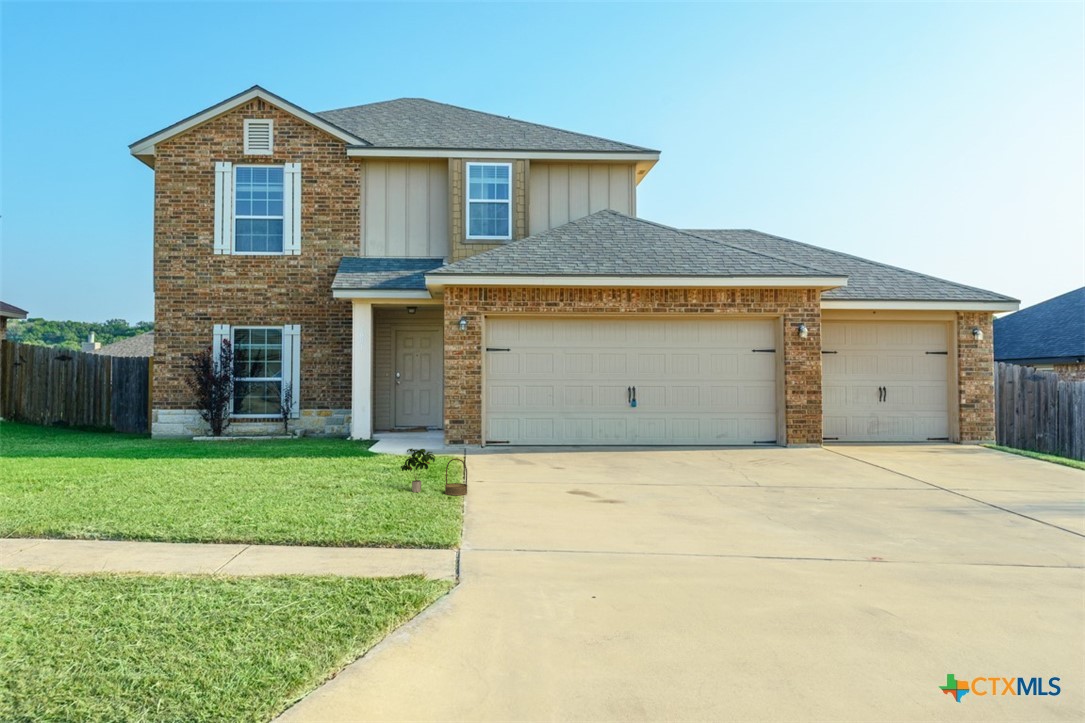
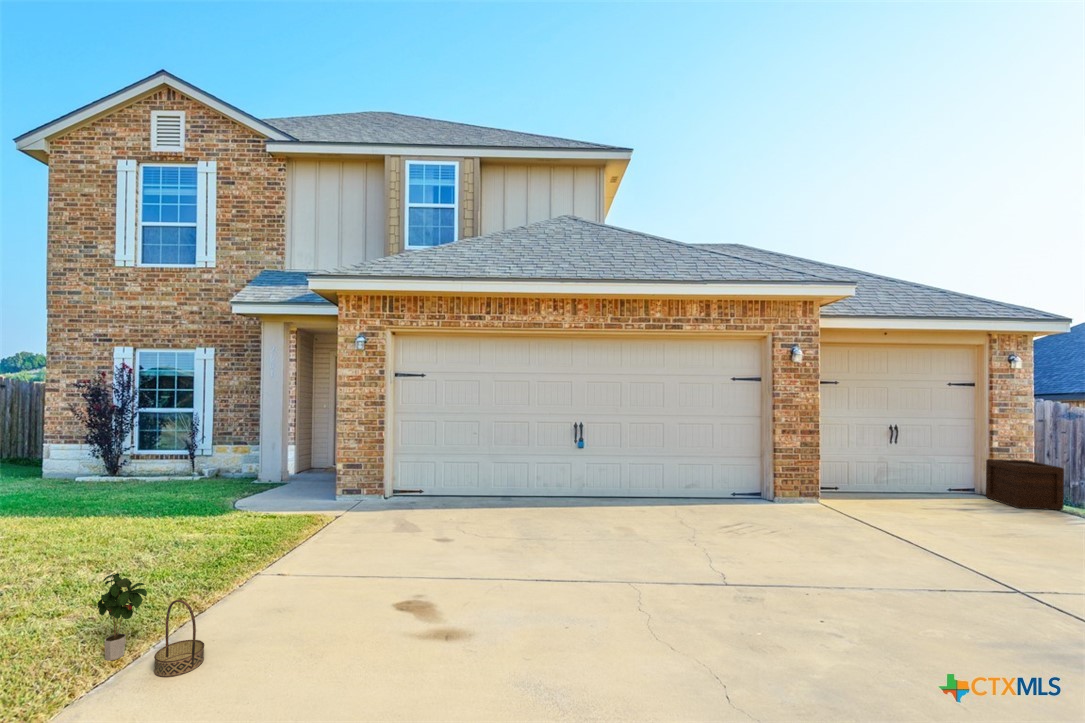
wooden crate: none [954,415,1007,451] -> present [986,459,1064,510]

